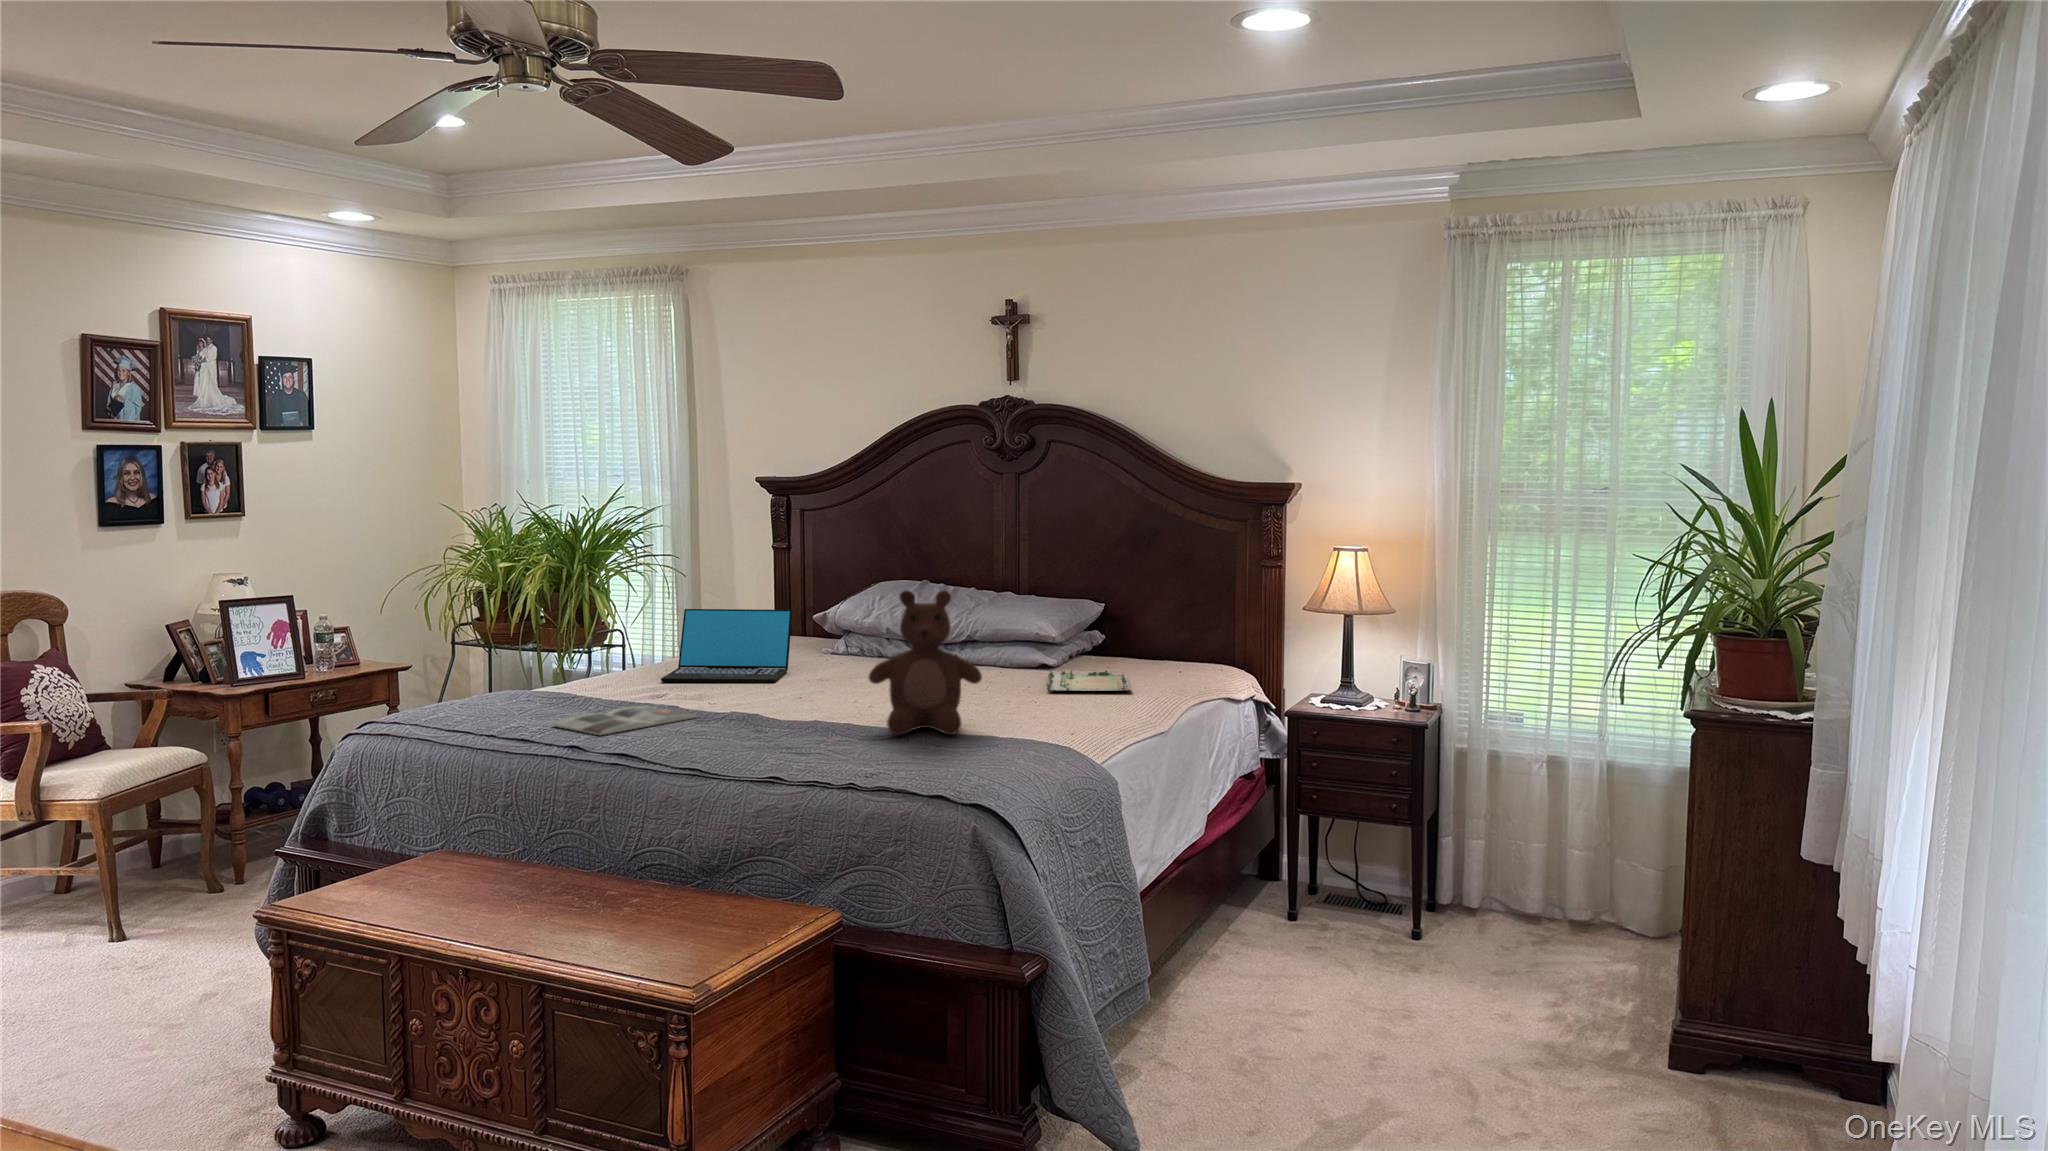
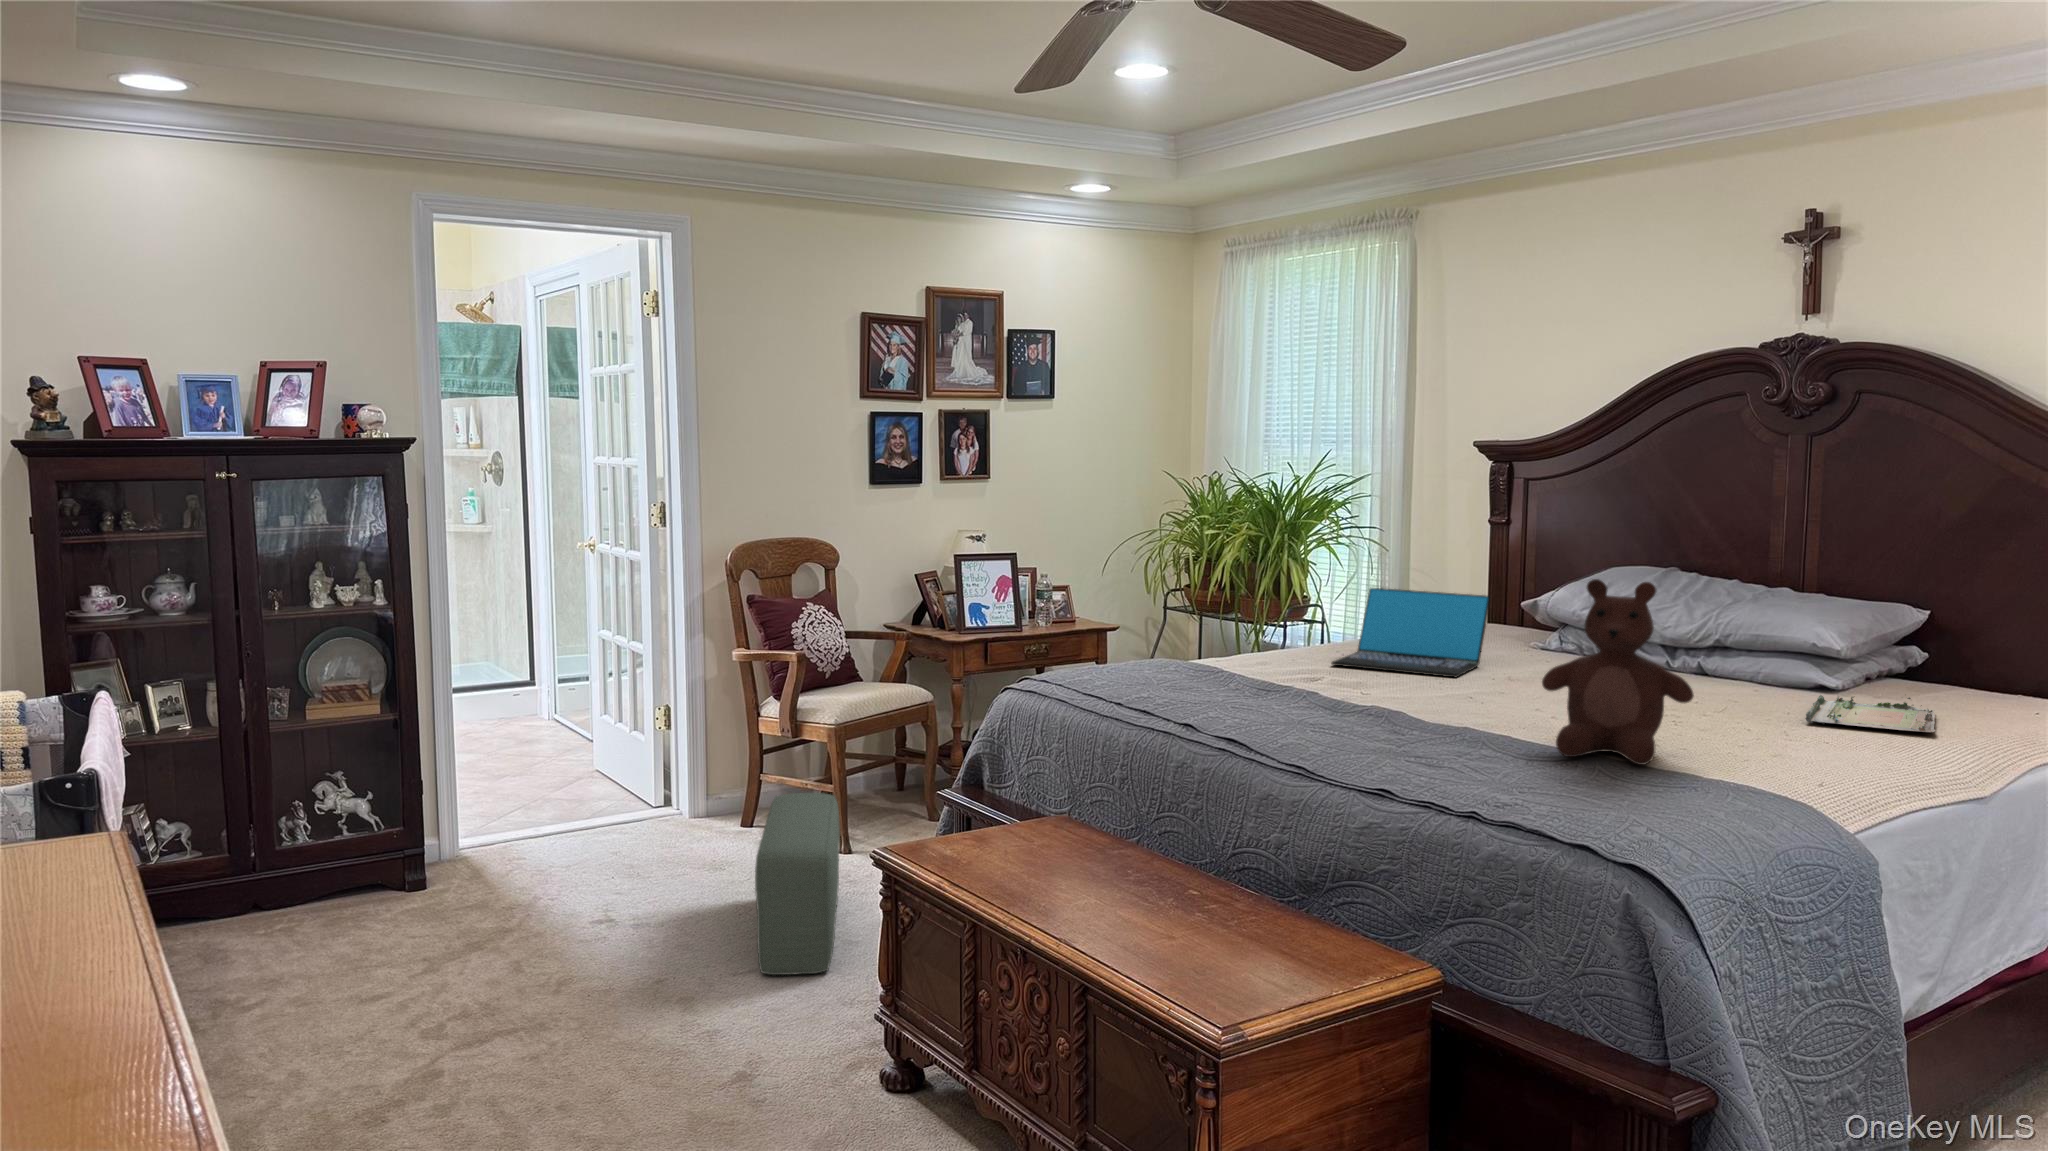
magazine: present [553,706,698,735] -> none [1188,690,1348,718]
pouf: none [43,872,159,1075] -> present [755,793,840,975]

